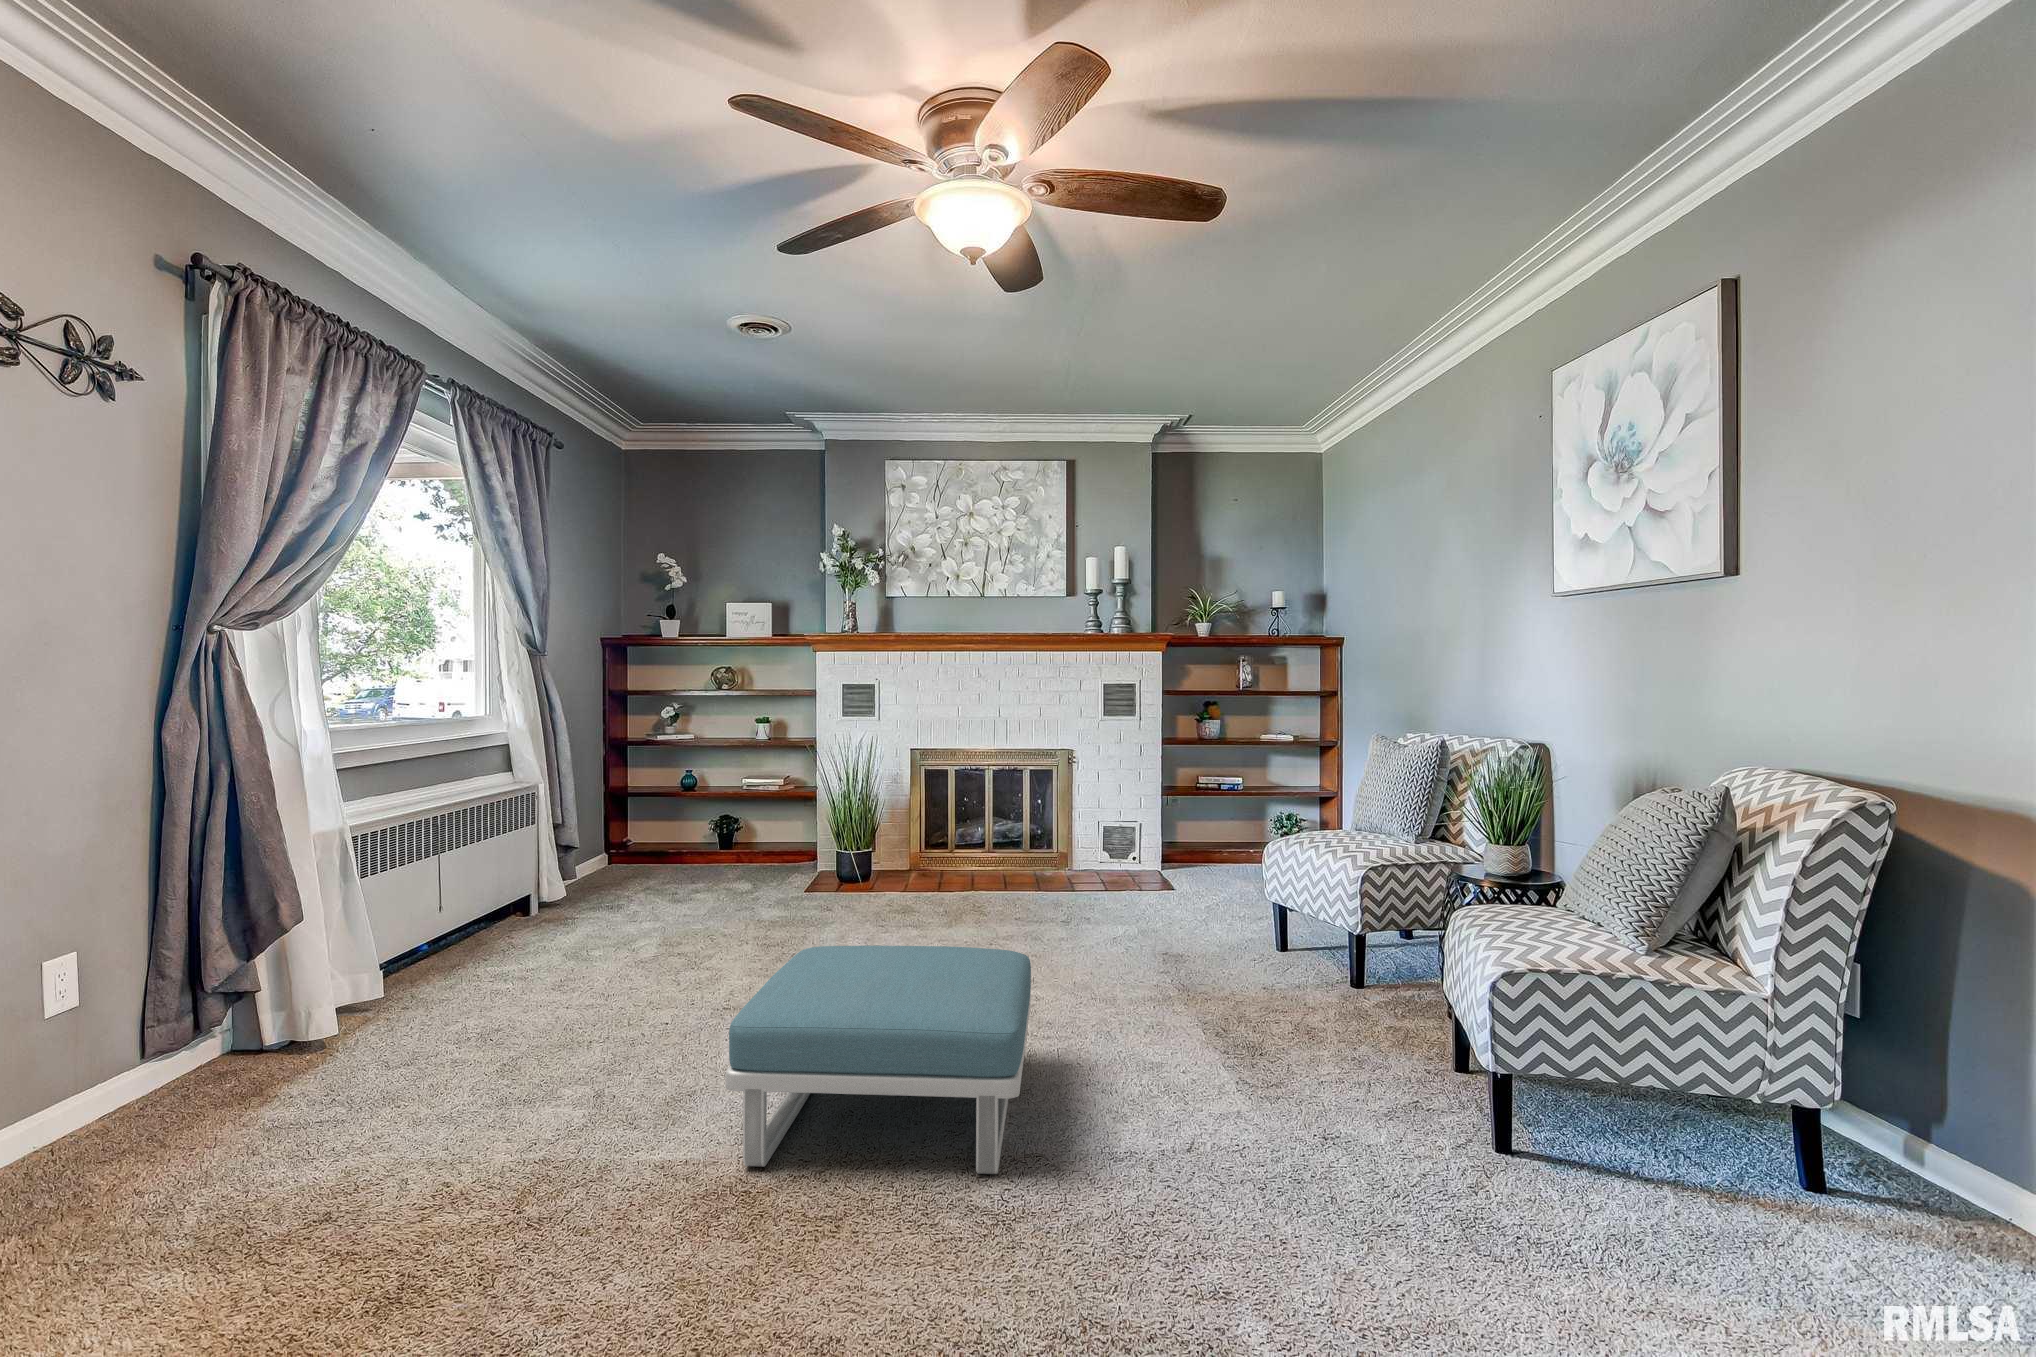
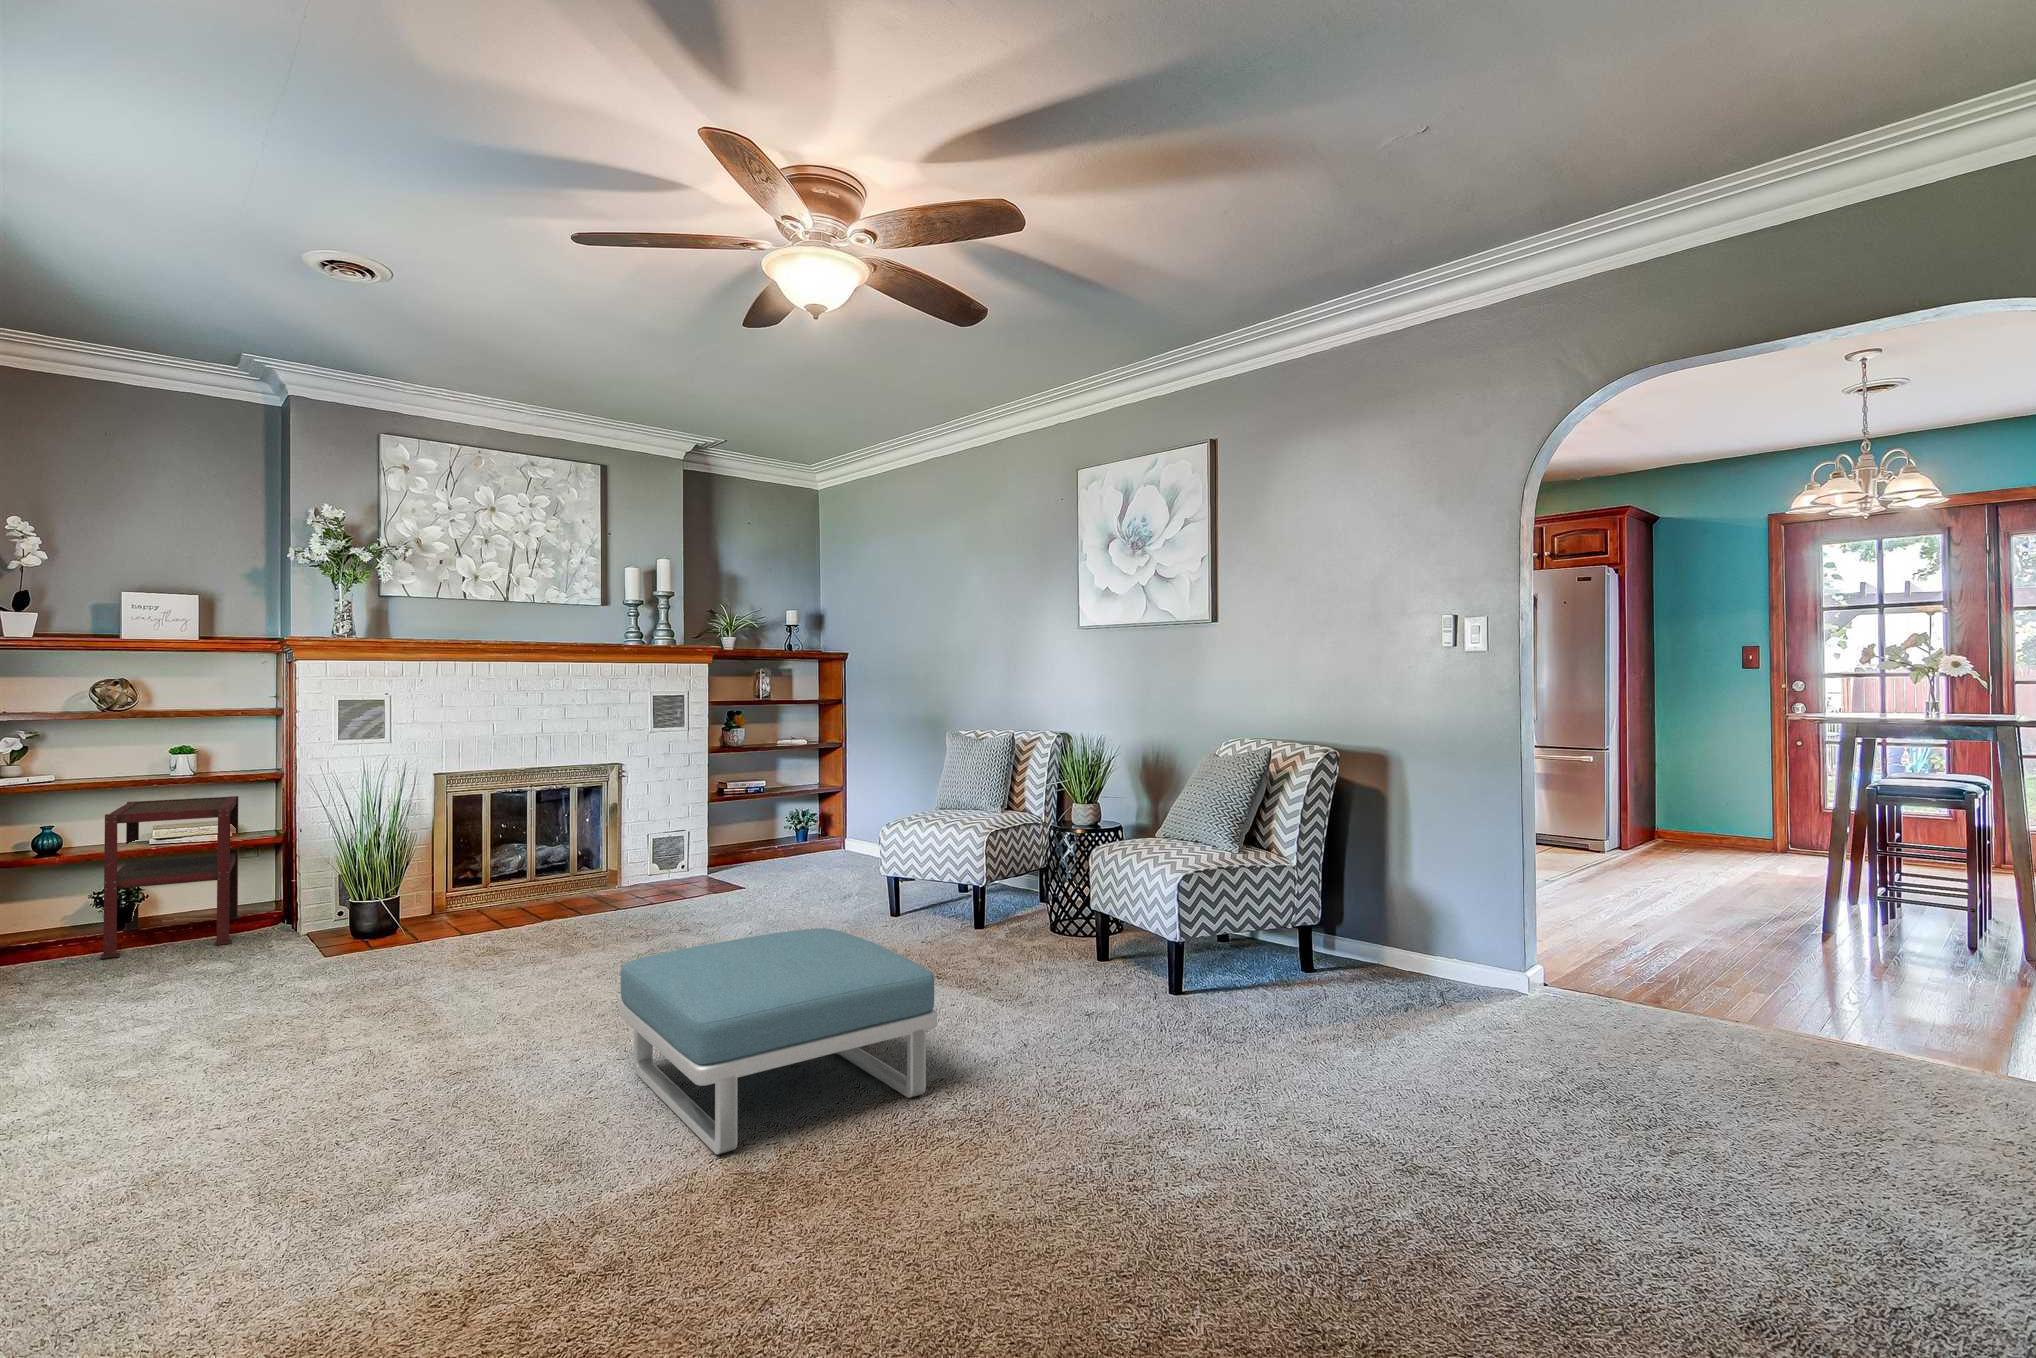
side table: none [688,760,797,877] -> present [100,796,240,959]

